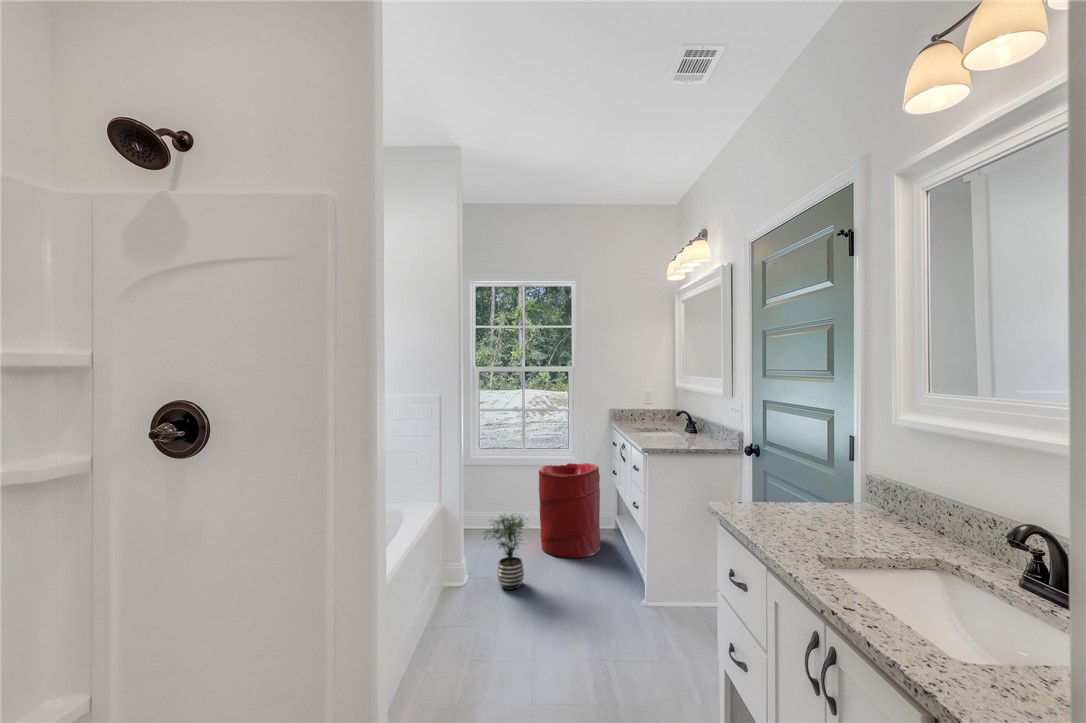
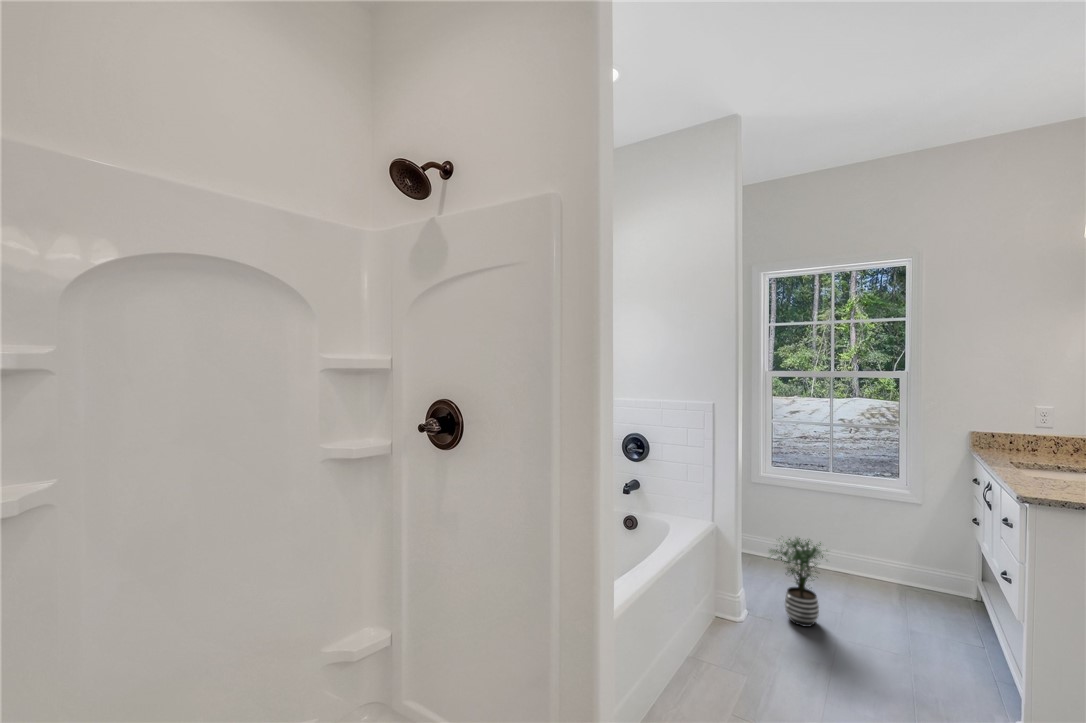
laundry hamper: present [539,463,601,558] -> none [863,494,961,626]

